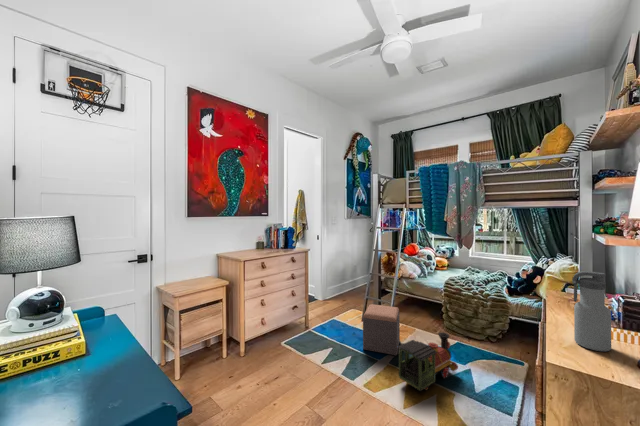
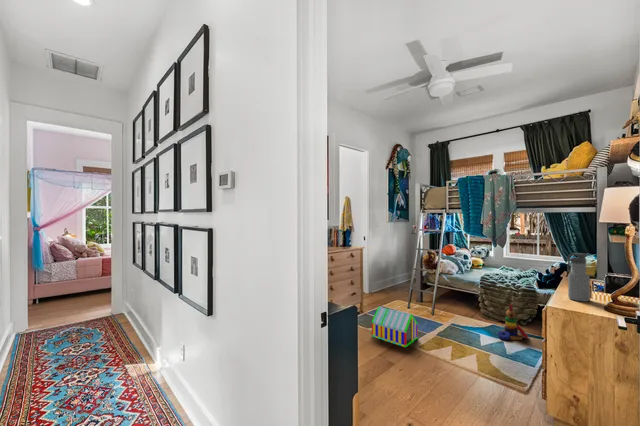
footstool: present [363,304,400,355] -> none [413,292,443,331]
stacking toy: none [464,321,500,367] -> present [498,304,528,340]
toy house: none [307,328,365,387] -> present [372,307,418,347]
toy train: present [397,332,458,391] -> none [444,311,493,351]

